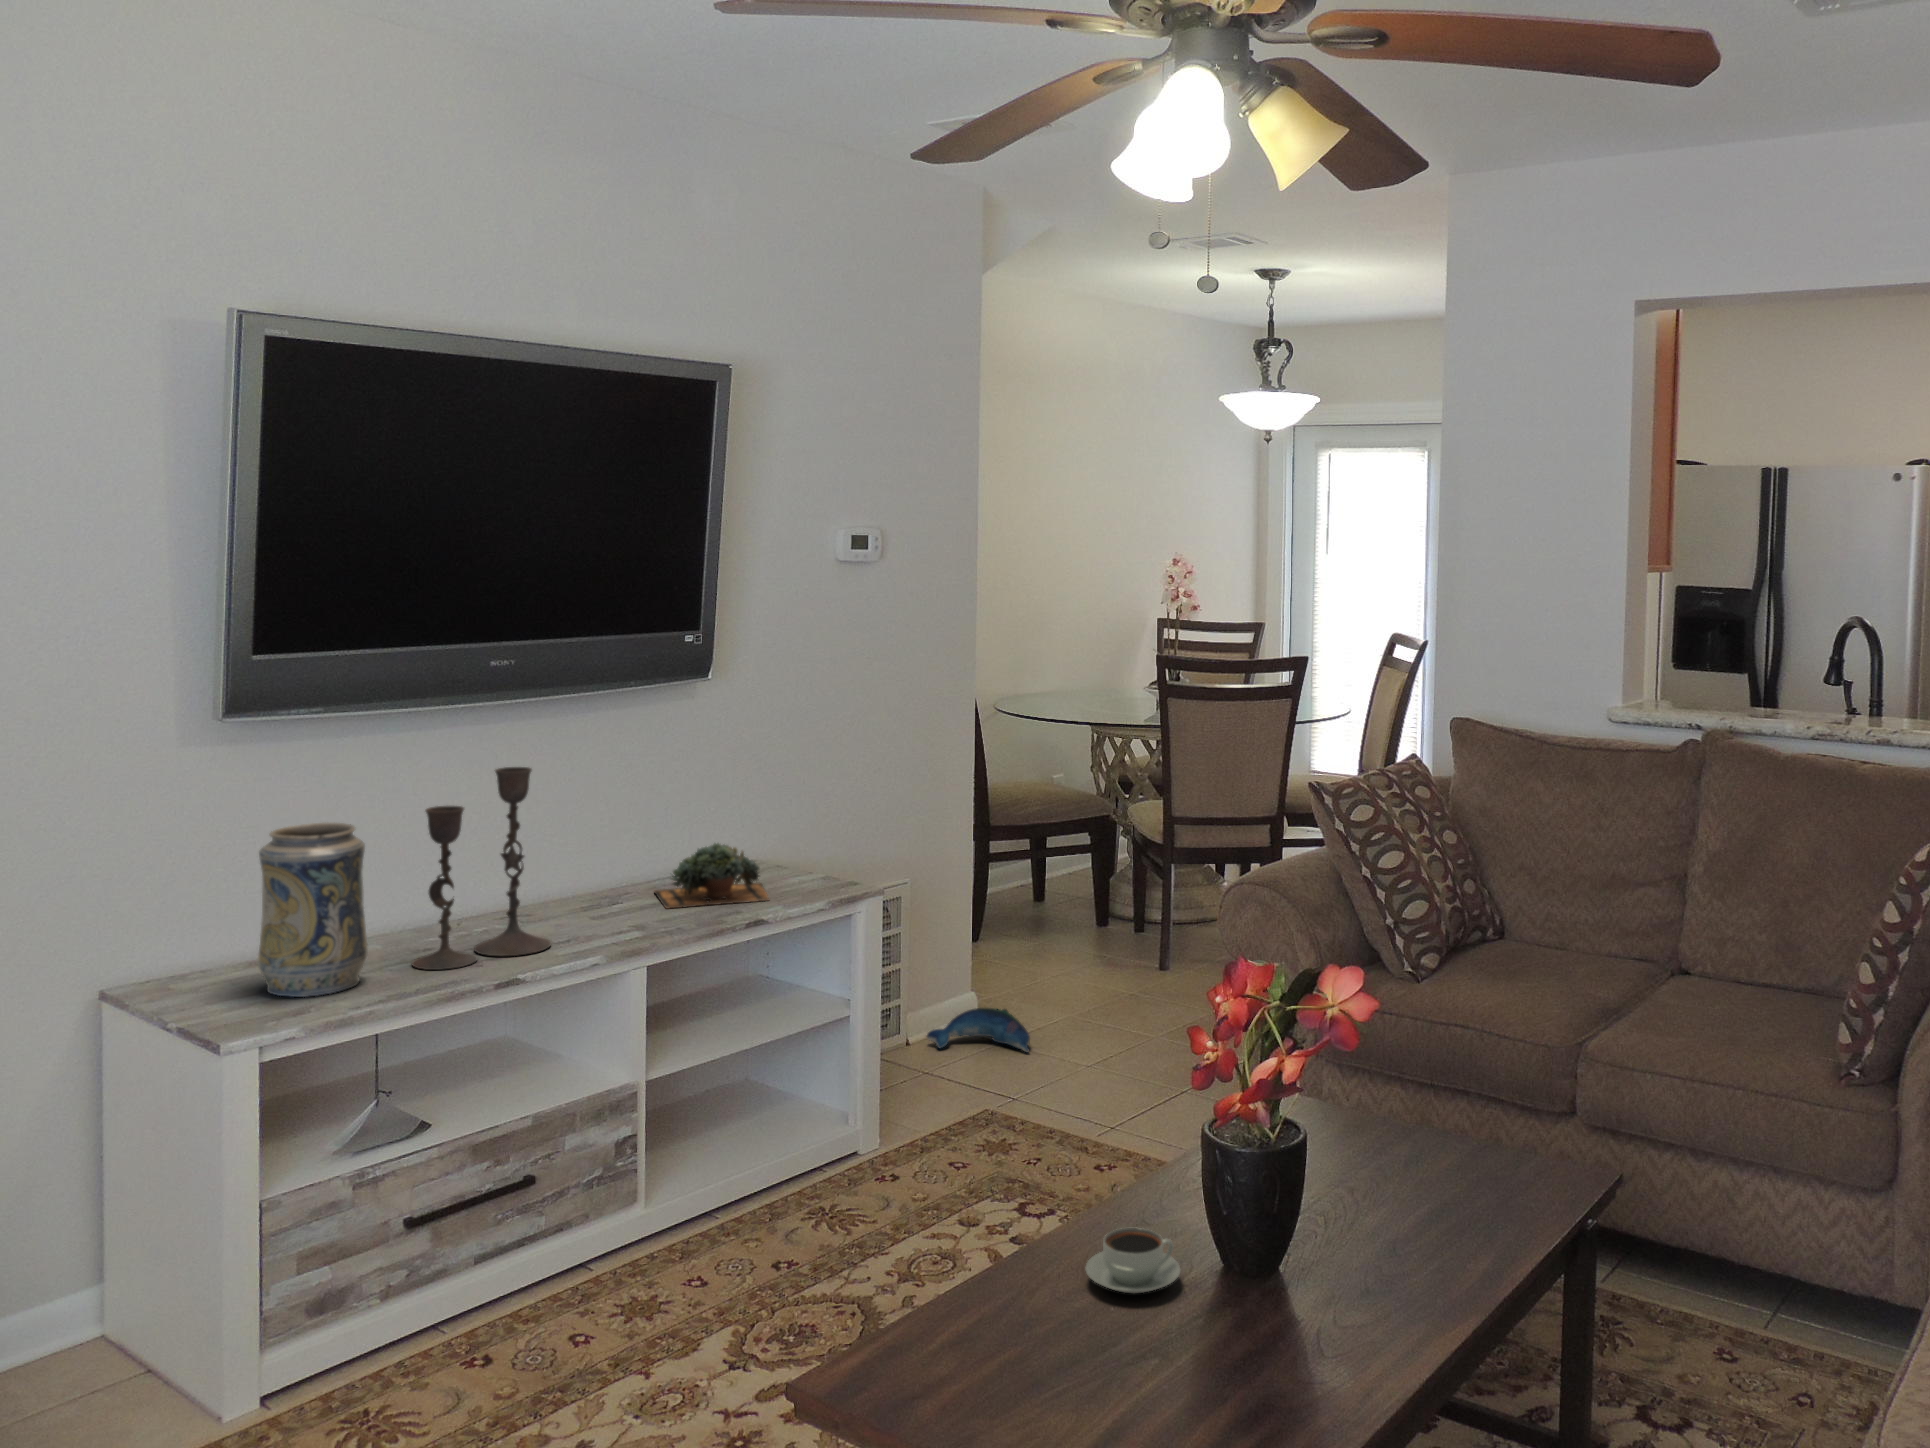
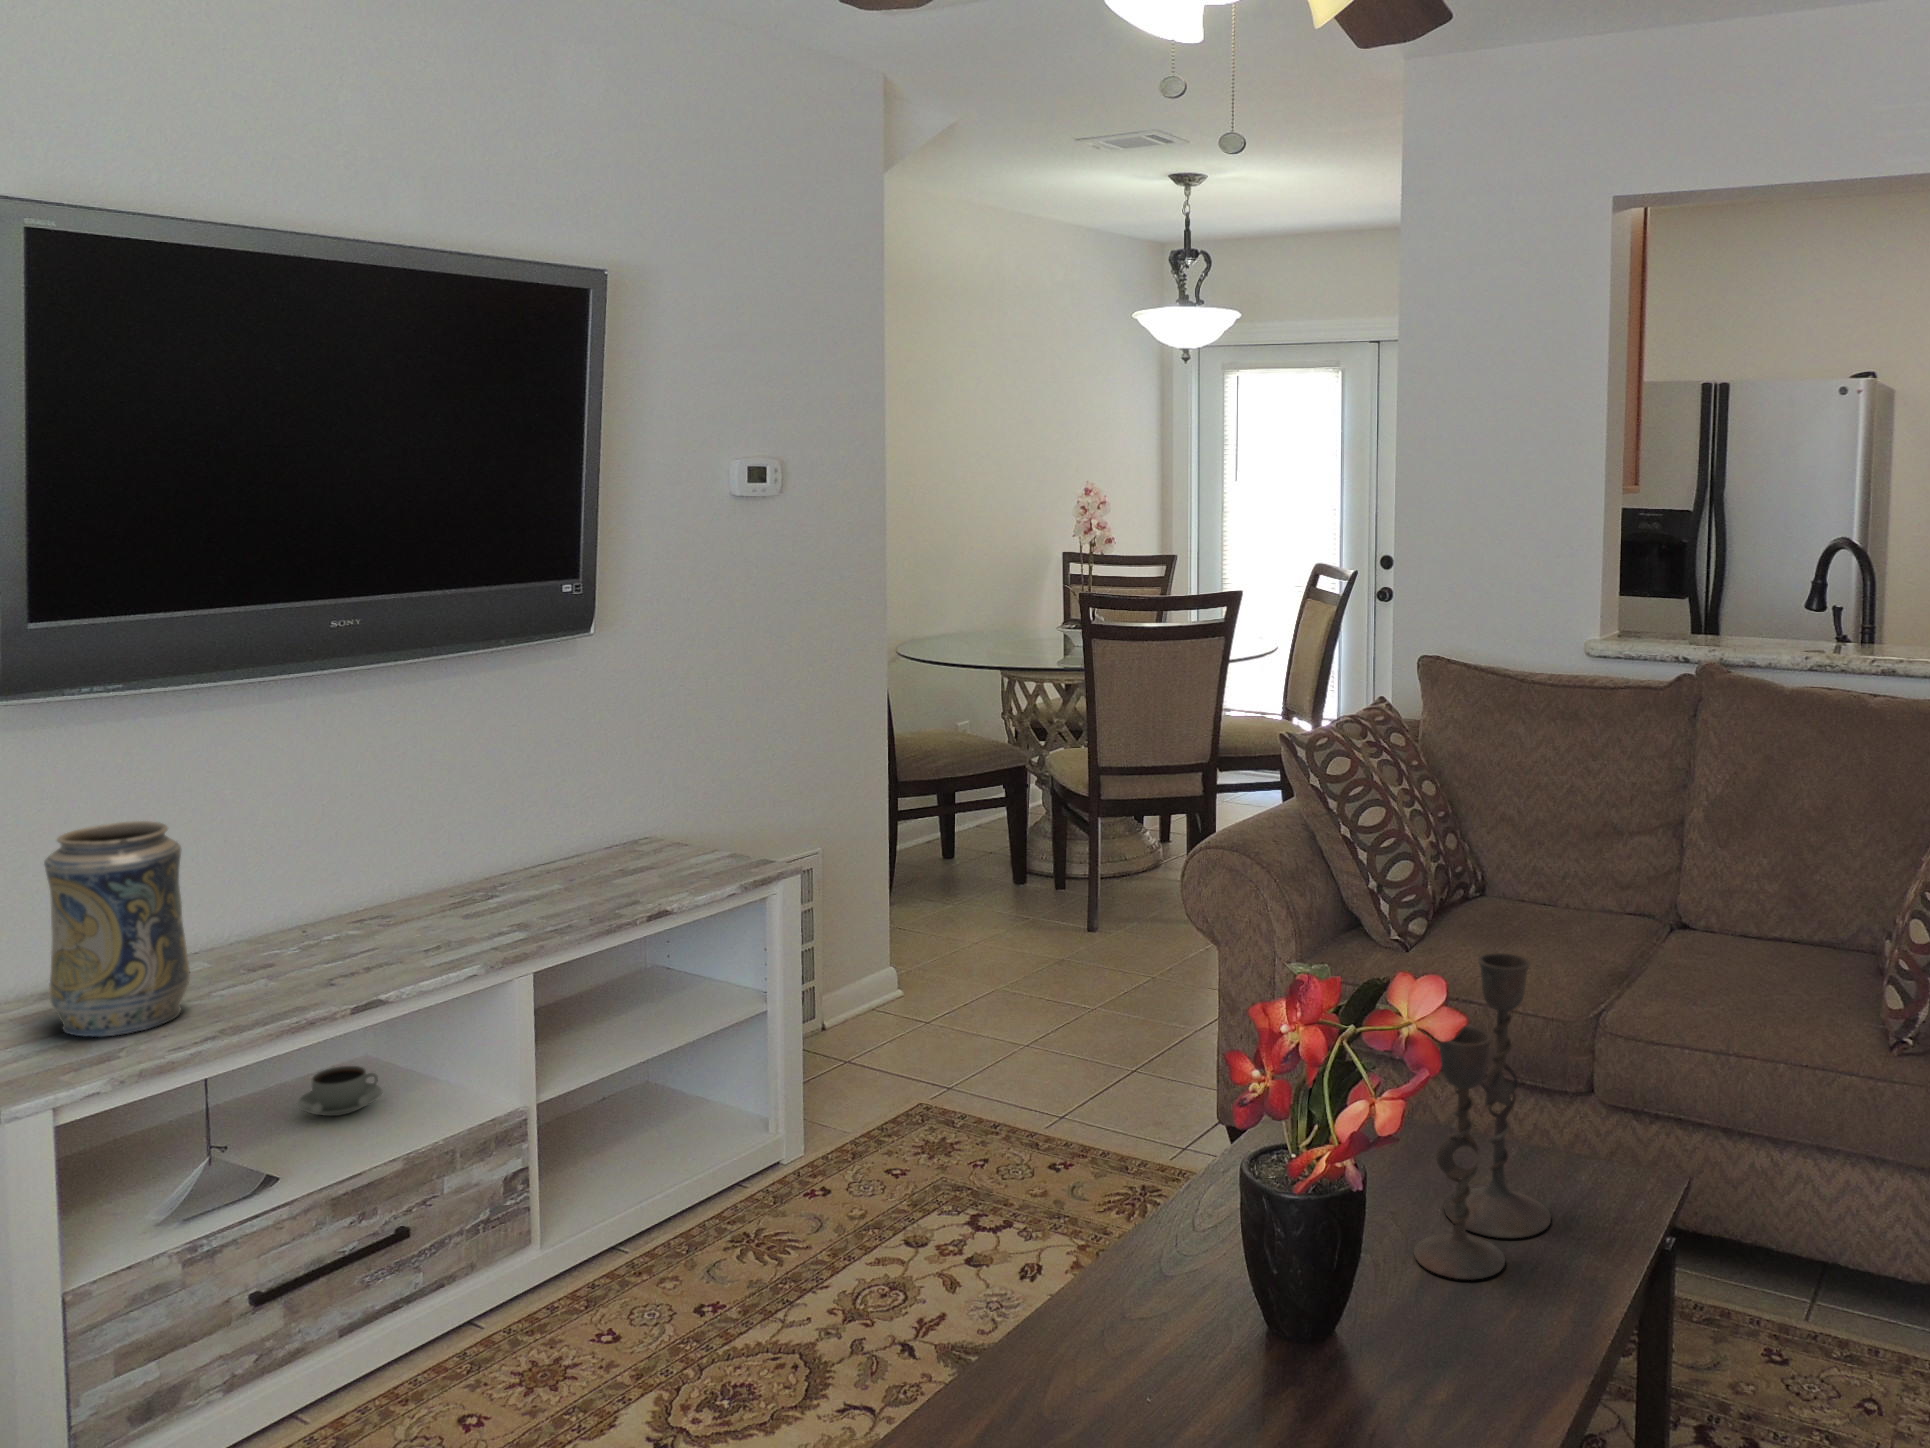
candlestick: present [412,767,551,970] -> present [1414,953,1551,1280]
succulent plant: present [654,843,769,909] -> none [537,820,674,900]
plush toy: present [927,1008,1030,1053] -> none [846,984,962,1032]
coffee cup: present [1086,1228,1180,1294] -> present [296,1066,382,1116]

